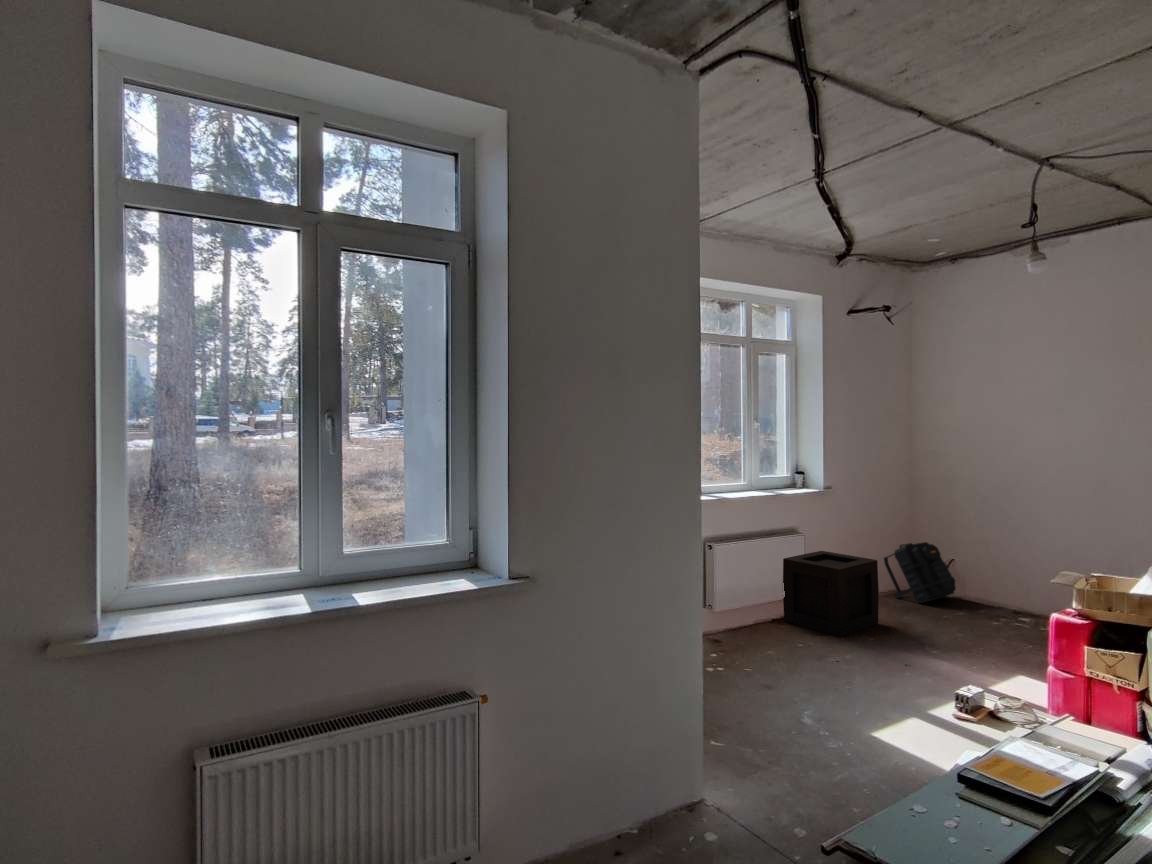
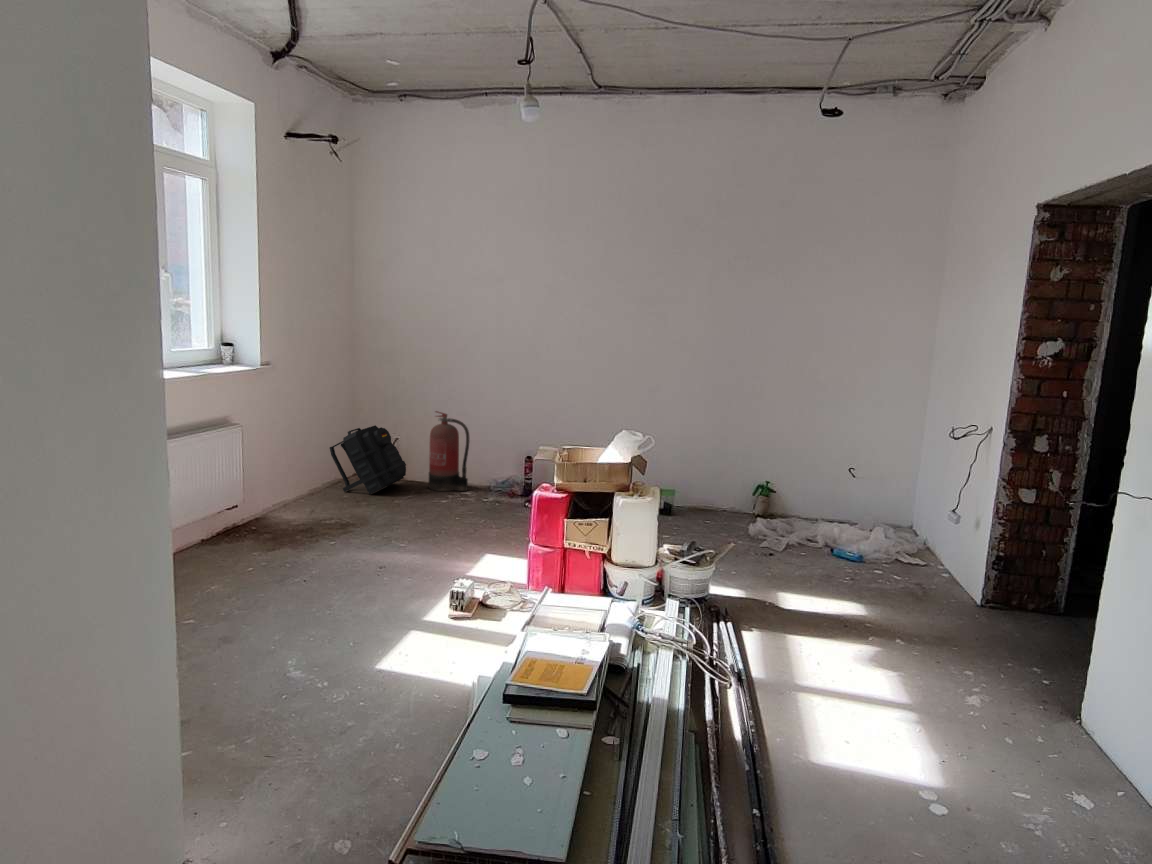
fire extinguisher: none [980,533,1023,614] -> present [429,411,470,491]
wooden crate: present [783,551,879,636] -> none [216,447,337,550]

